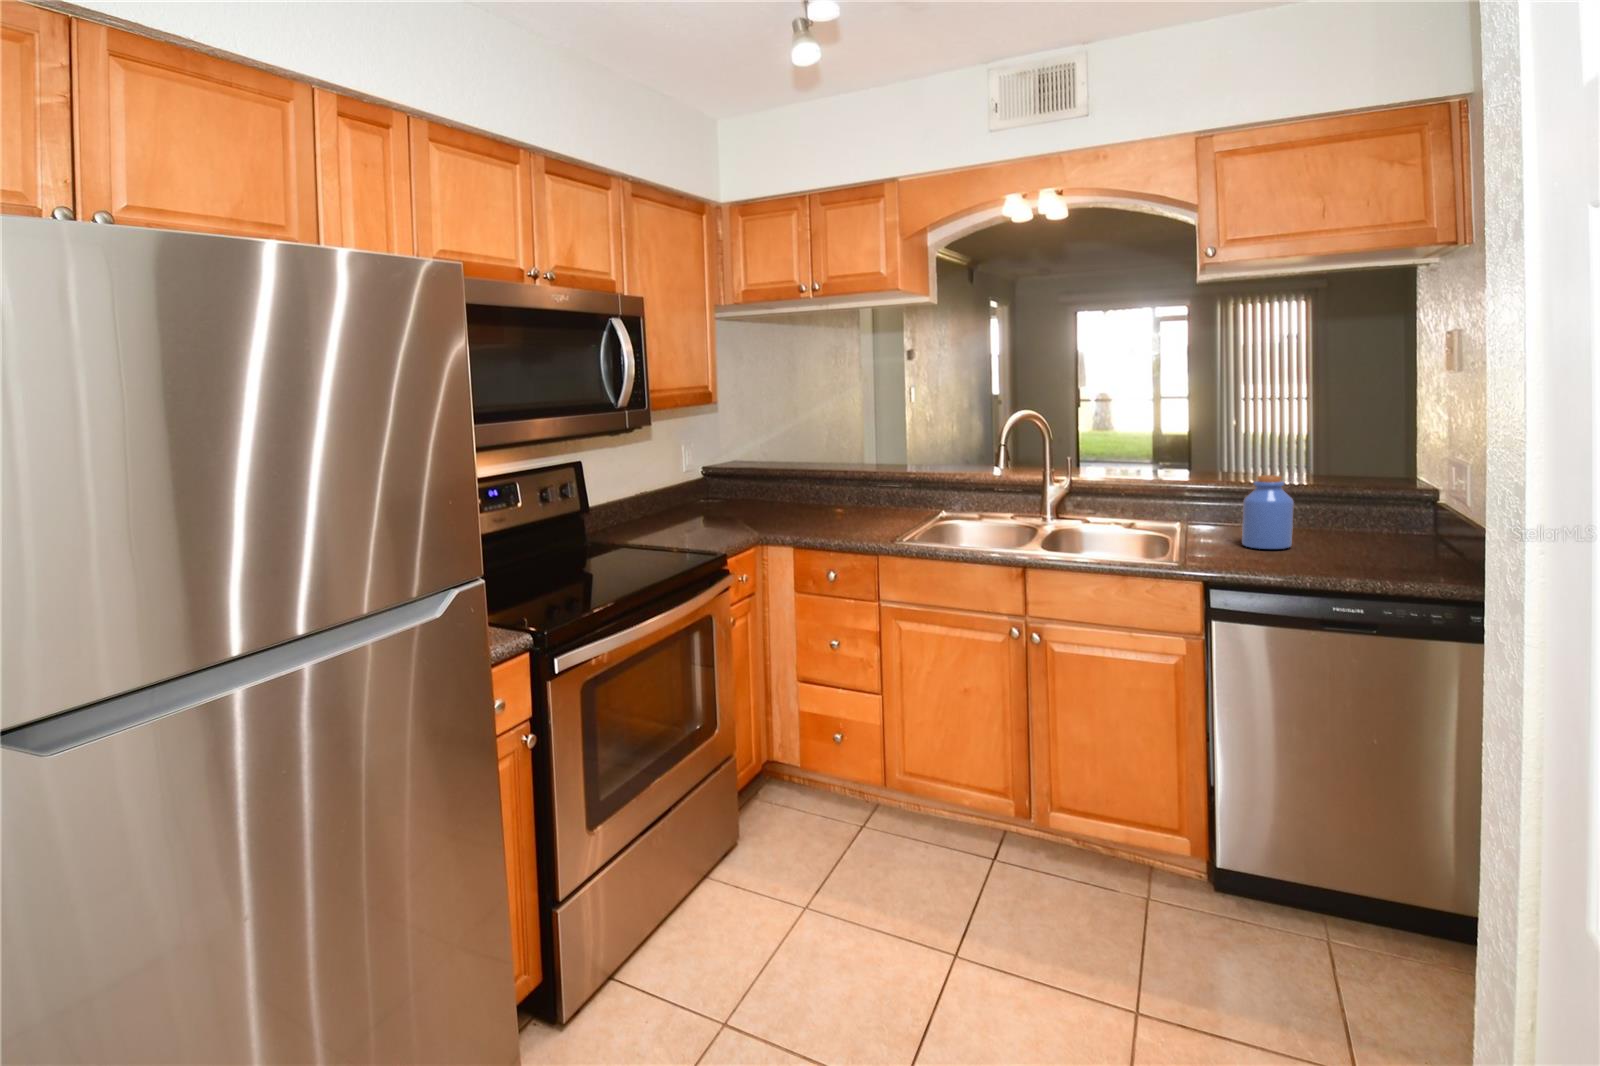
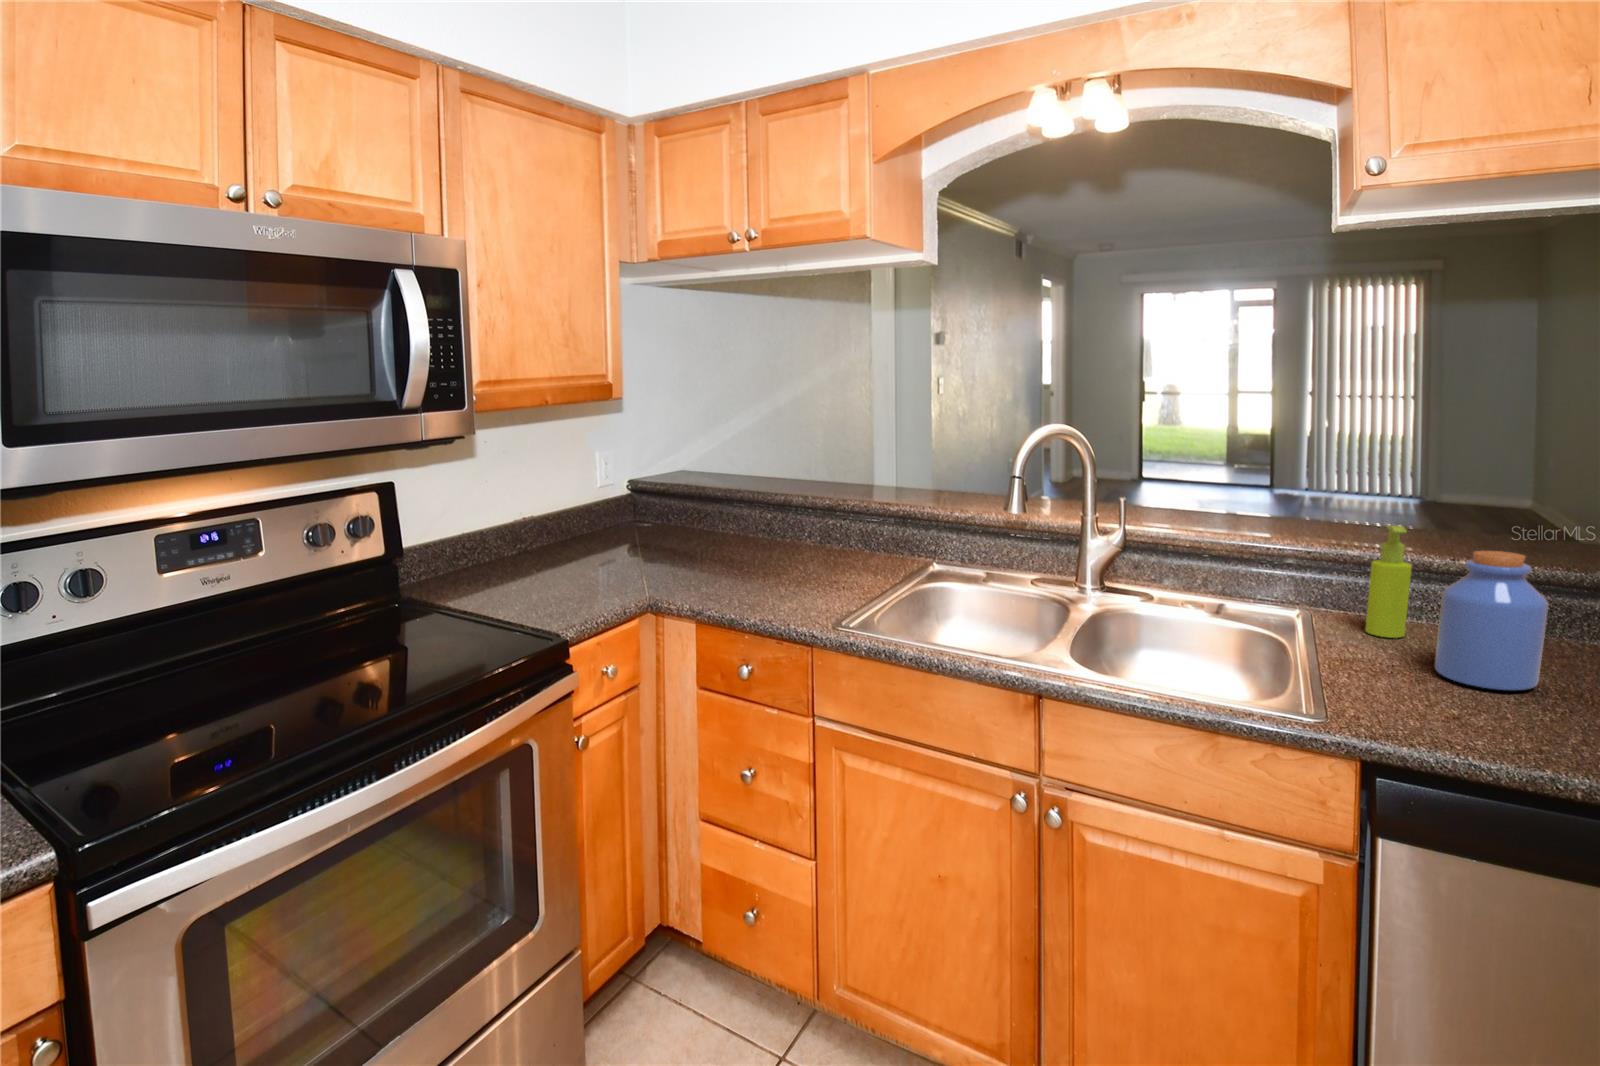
soap dispenser: none [1212,468,1235,534] -> present [1365,525,1412,638]

